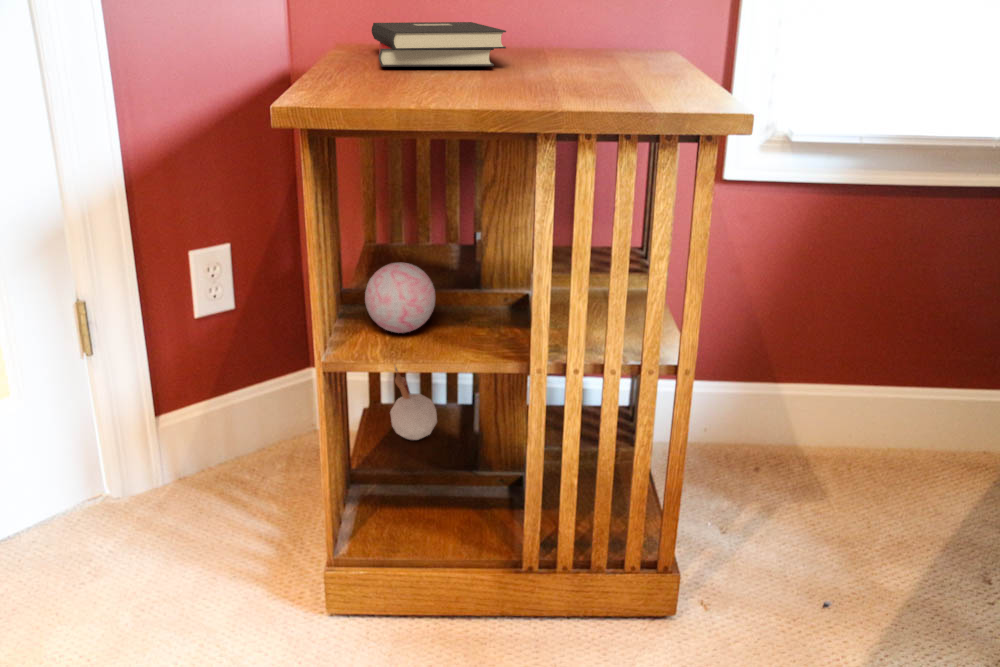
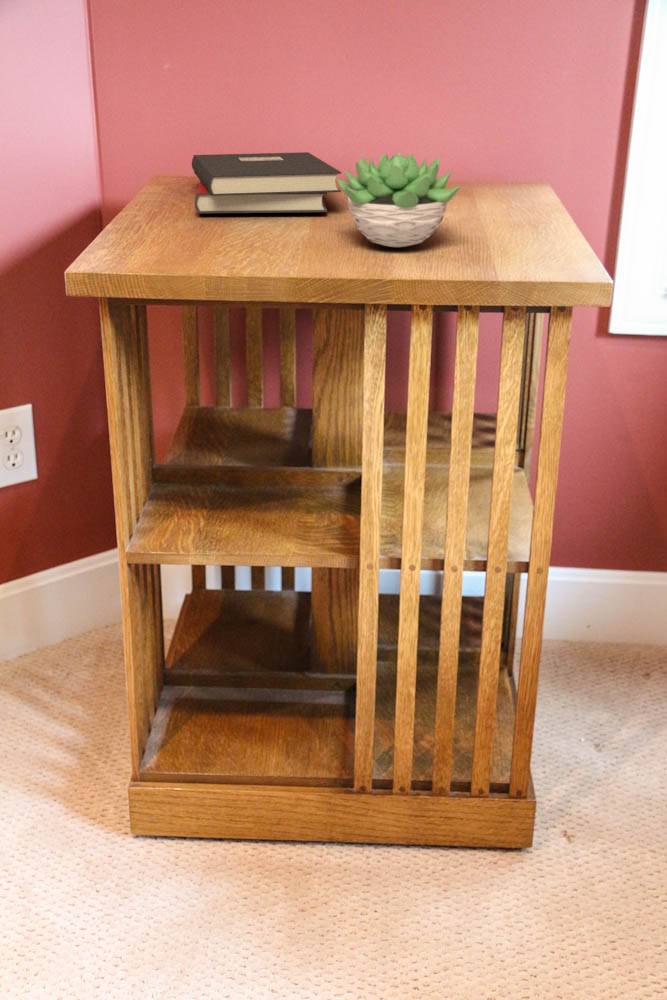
succulent plant: none [507,6,619,89] -> present [337,153,461,247]
decorative ball: present [365,262,435,333] -> none [176,440,255,519]
candle: present [390,366,437,440] -> none [212,542,266,636]

